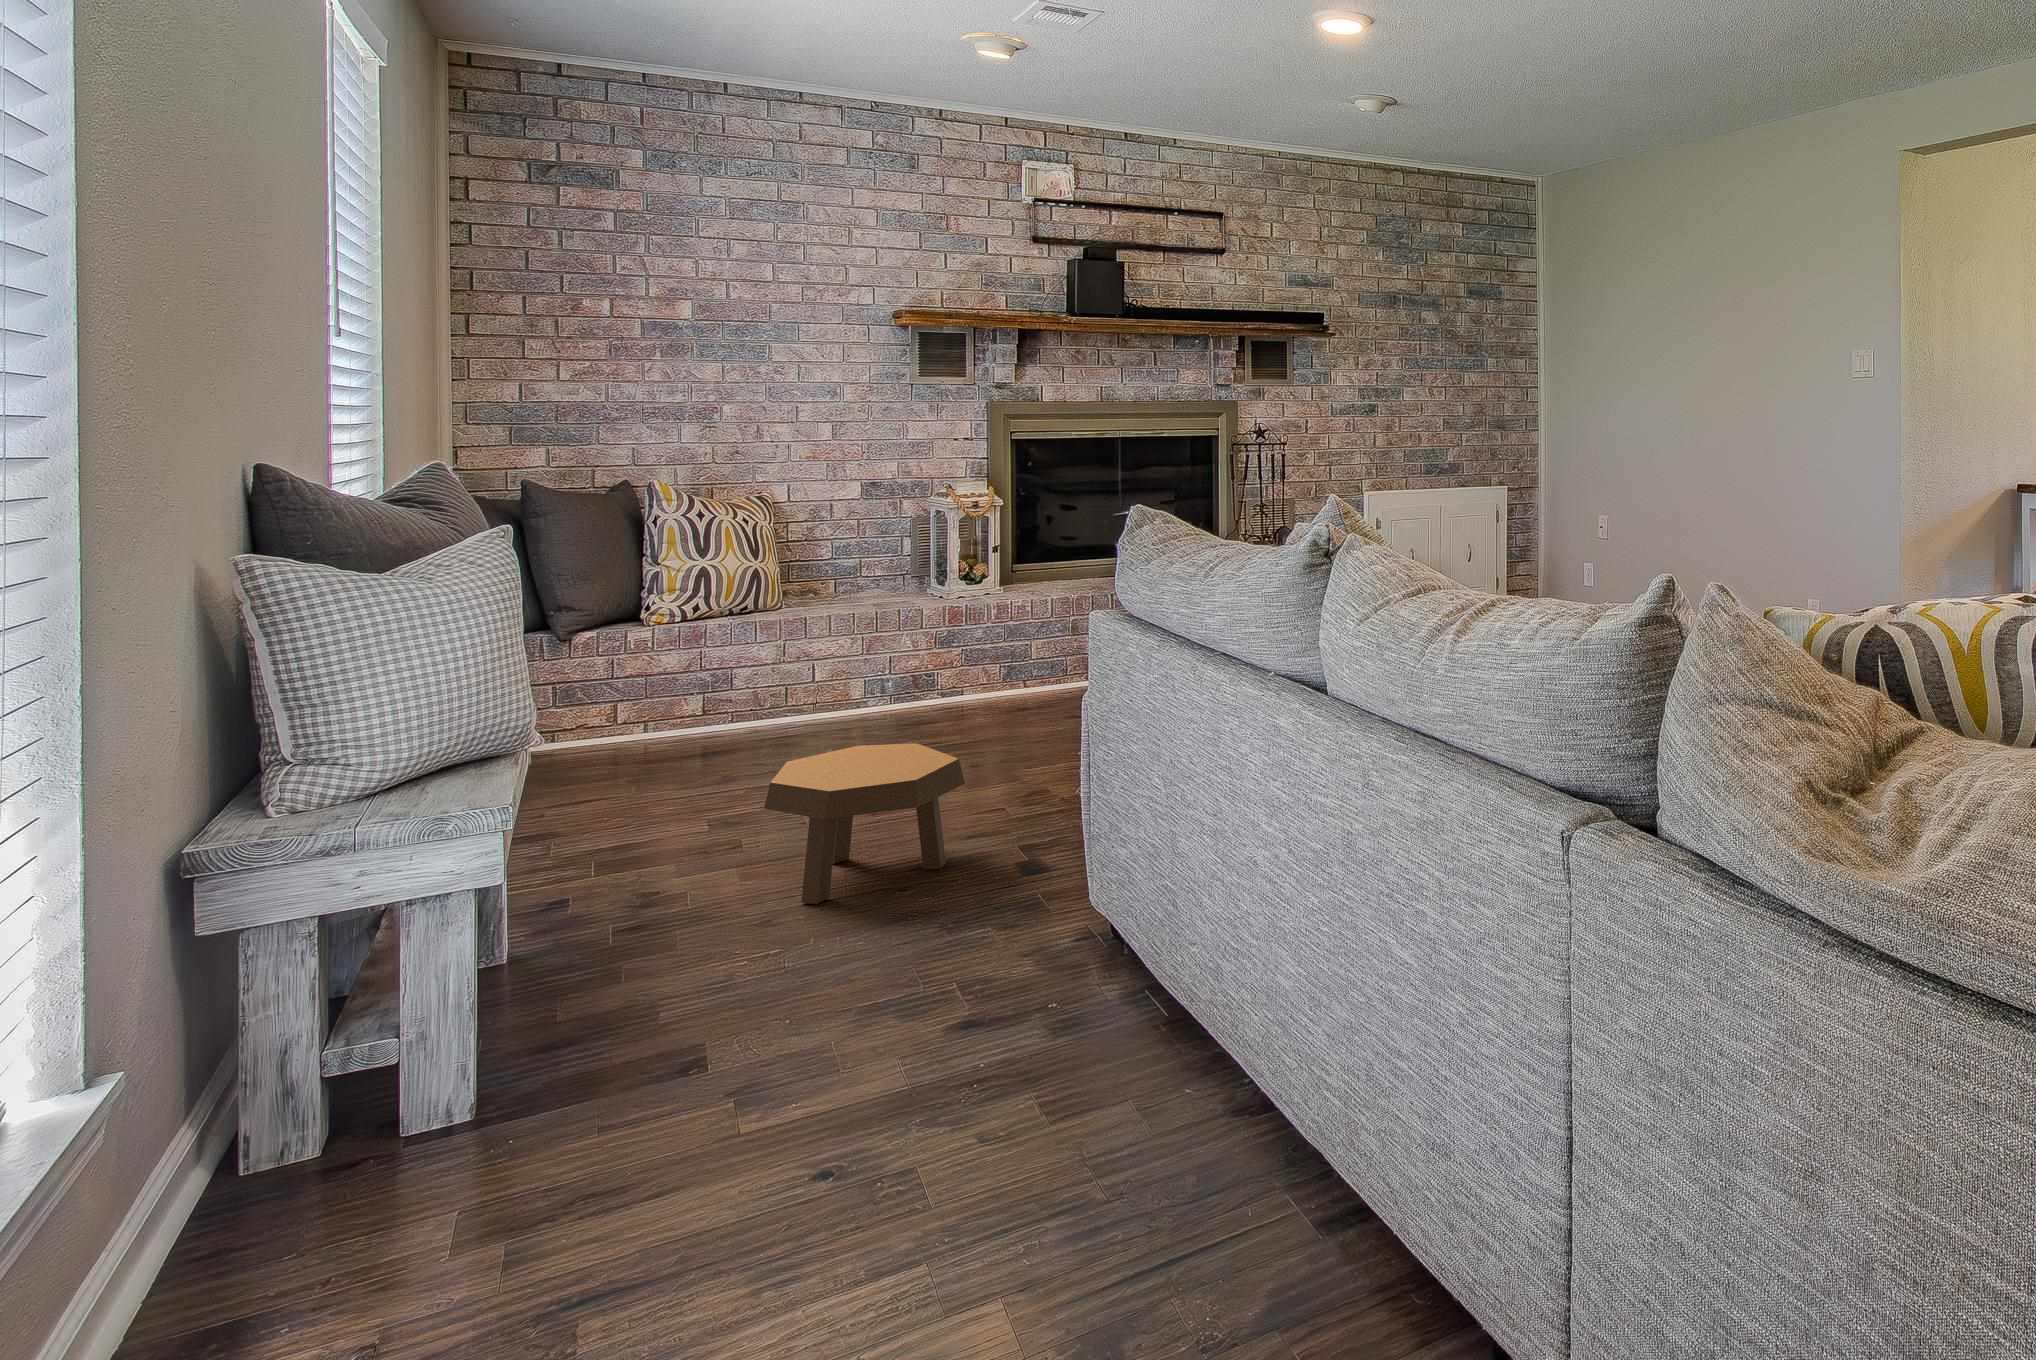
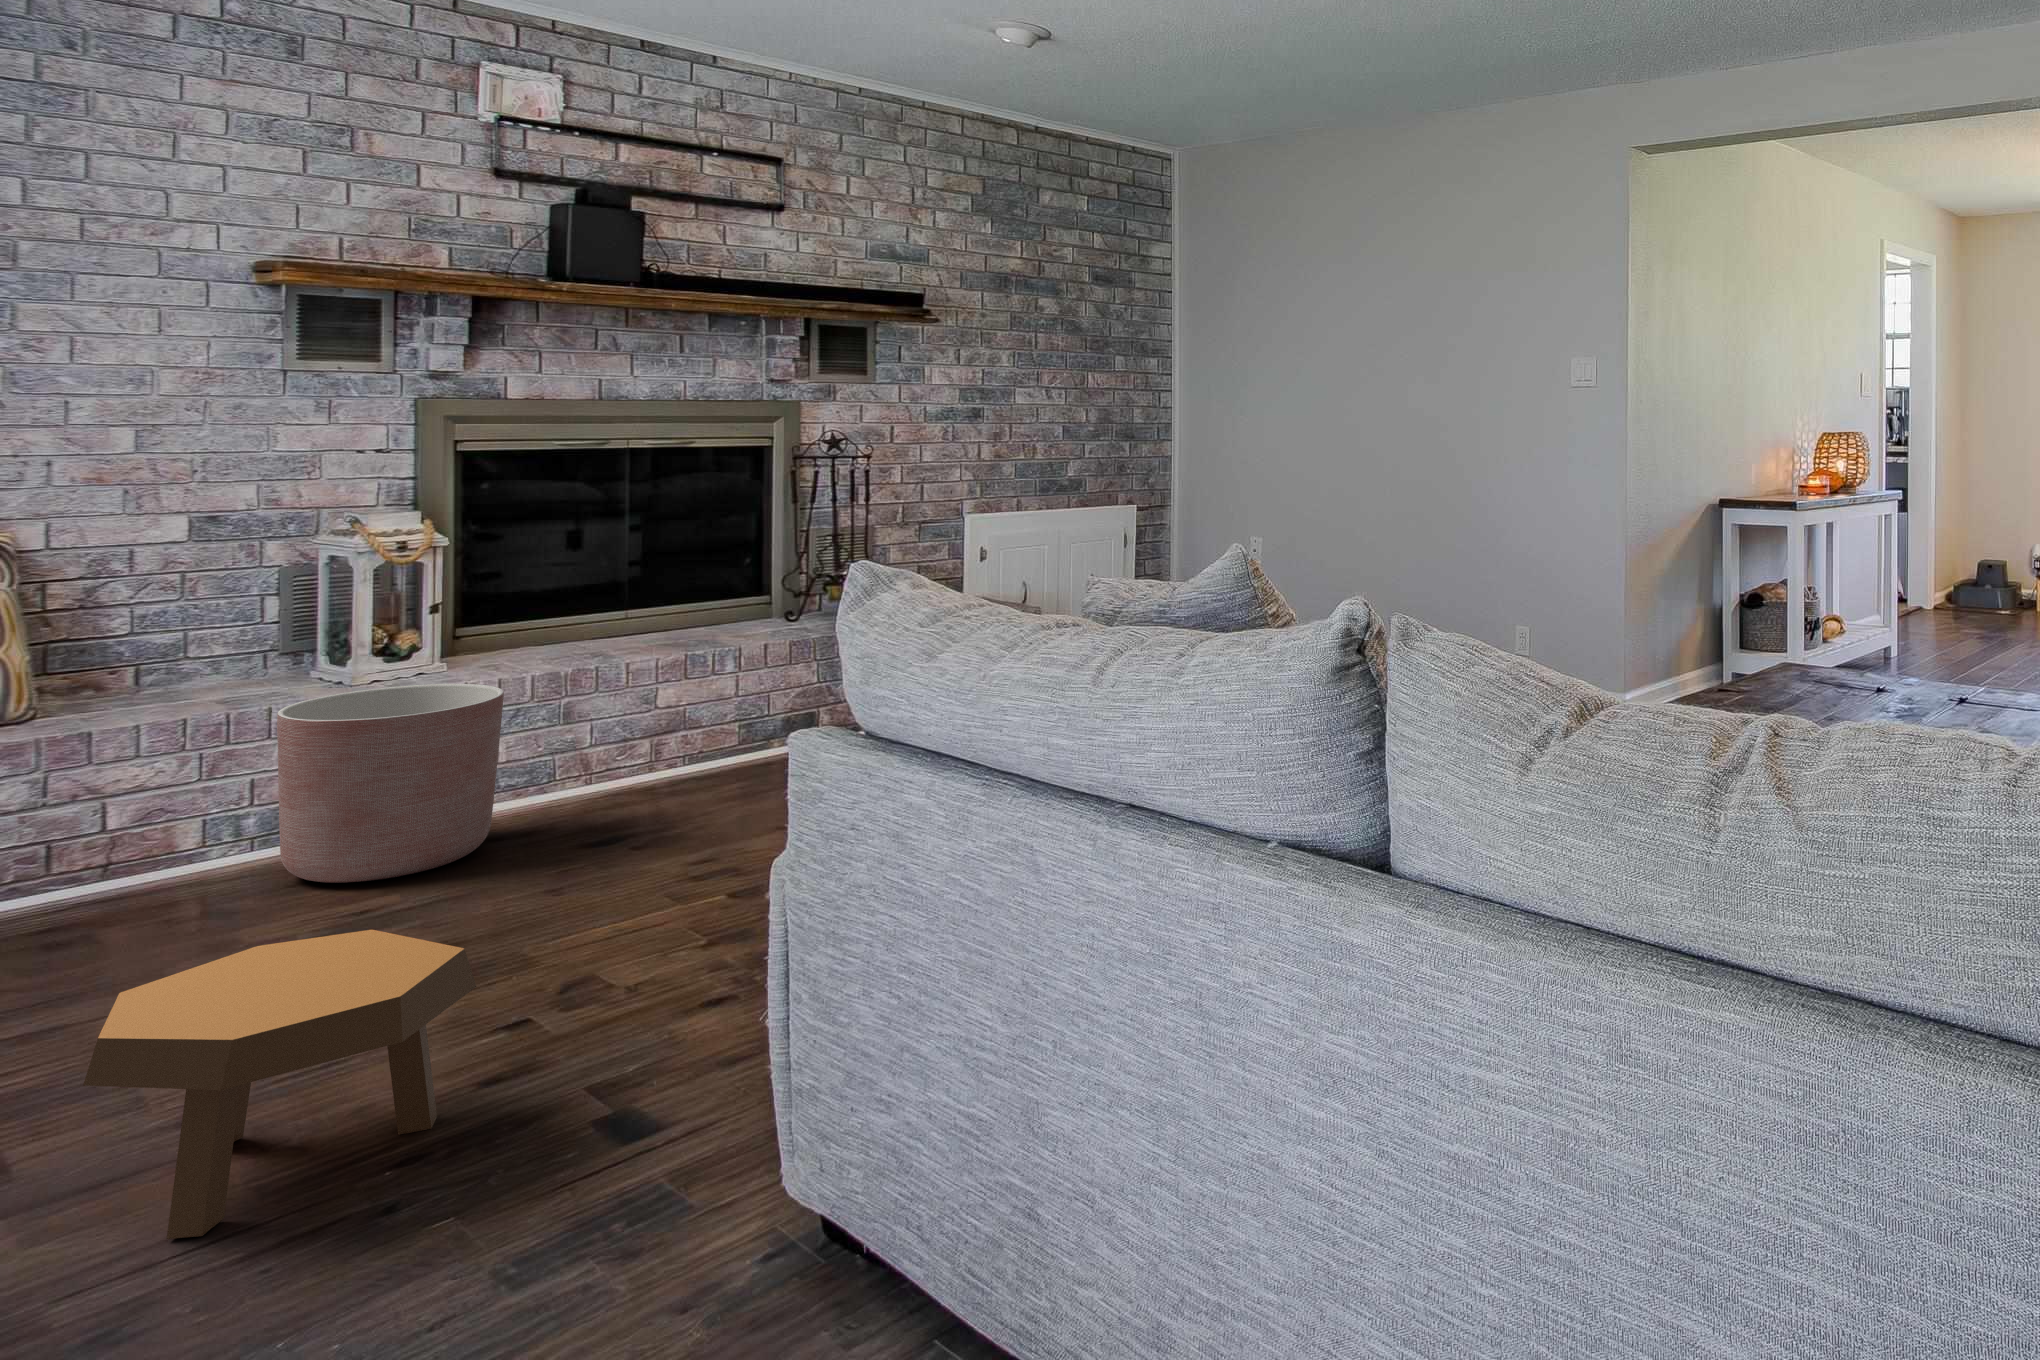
planter: none [902,599,1031,726] -> present [277,684,504,883]

